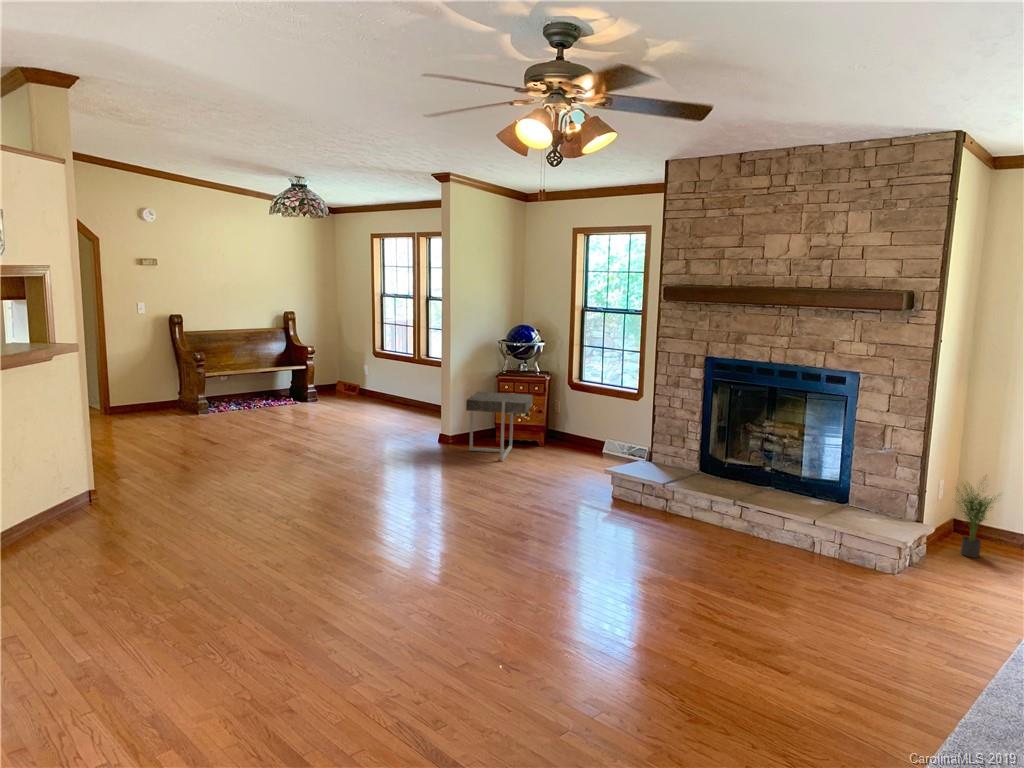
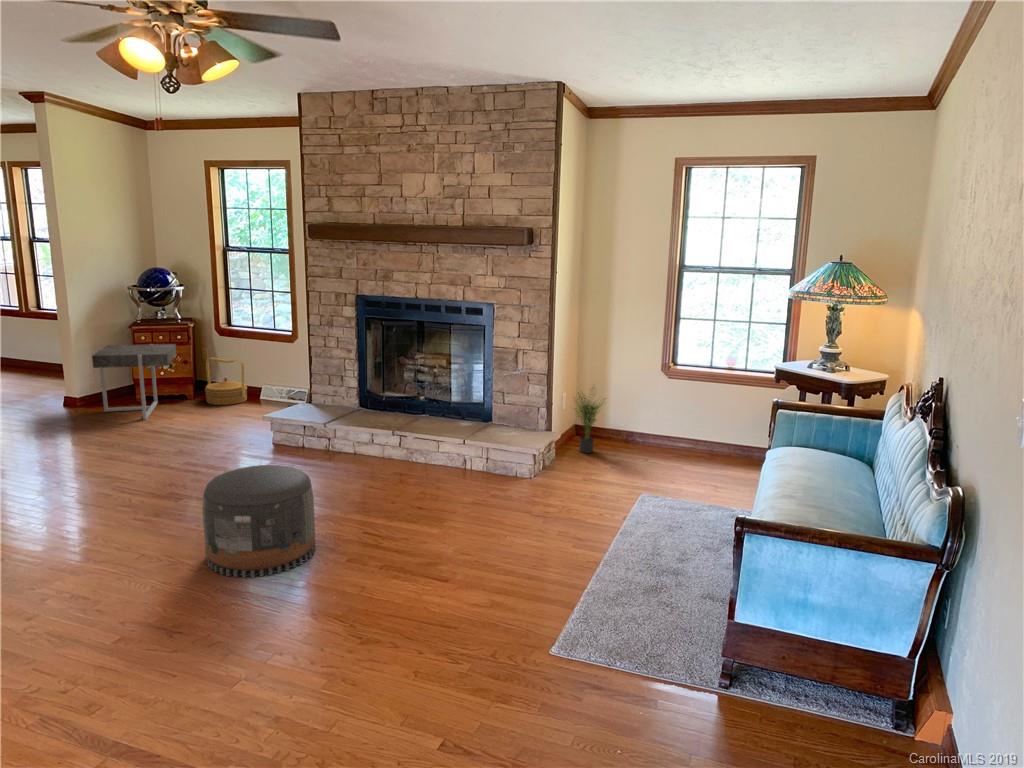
woven basket: none [553,410,591,456] -> present [205,358,247,405]
pouf: none [551,512,652,617] -> present [202,465,316,578]

